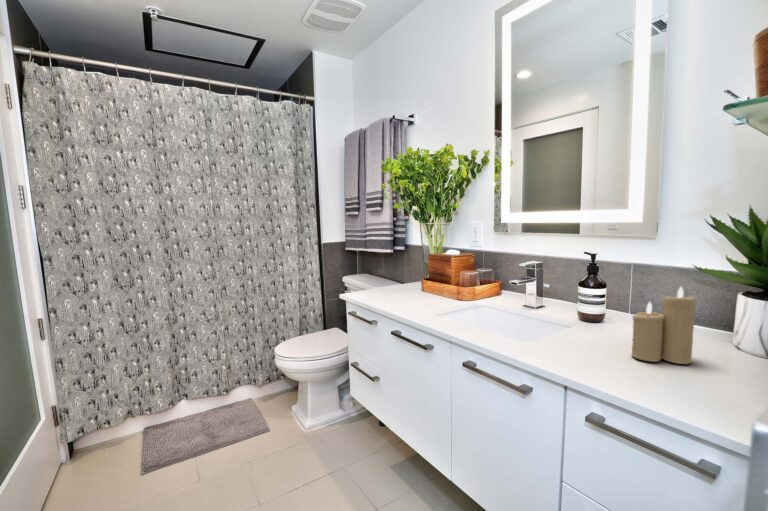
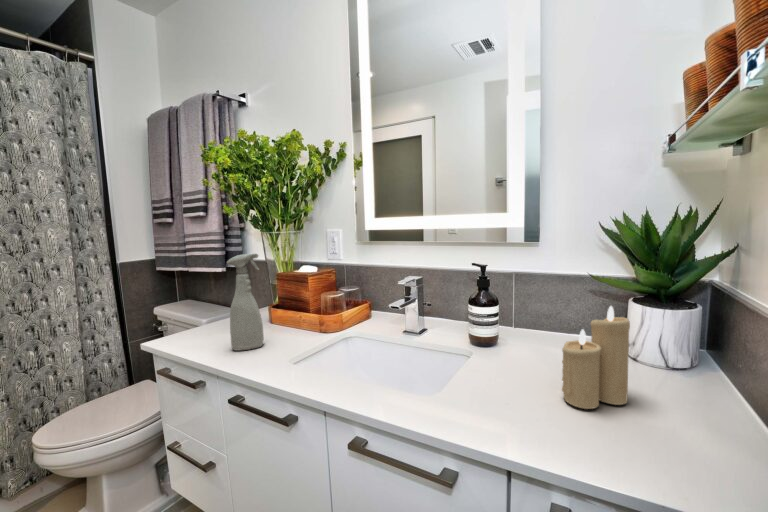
spray bottle: none [397,238,418,303] -> present [227,253,264,351]

